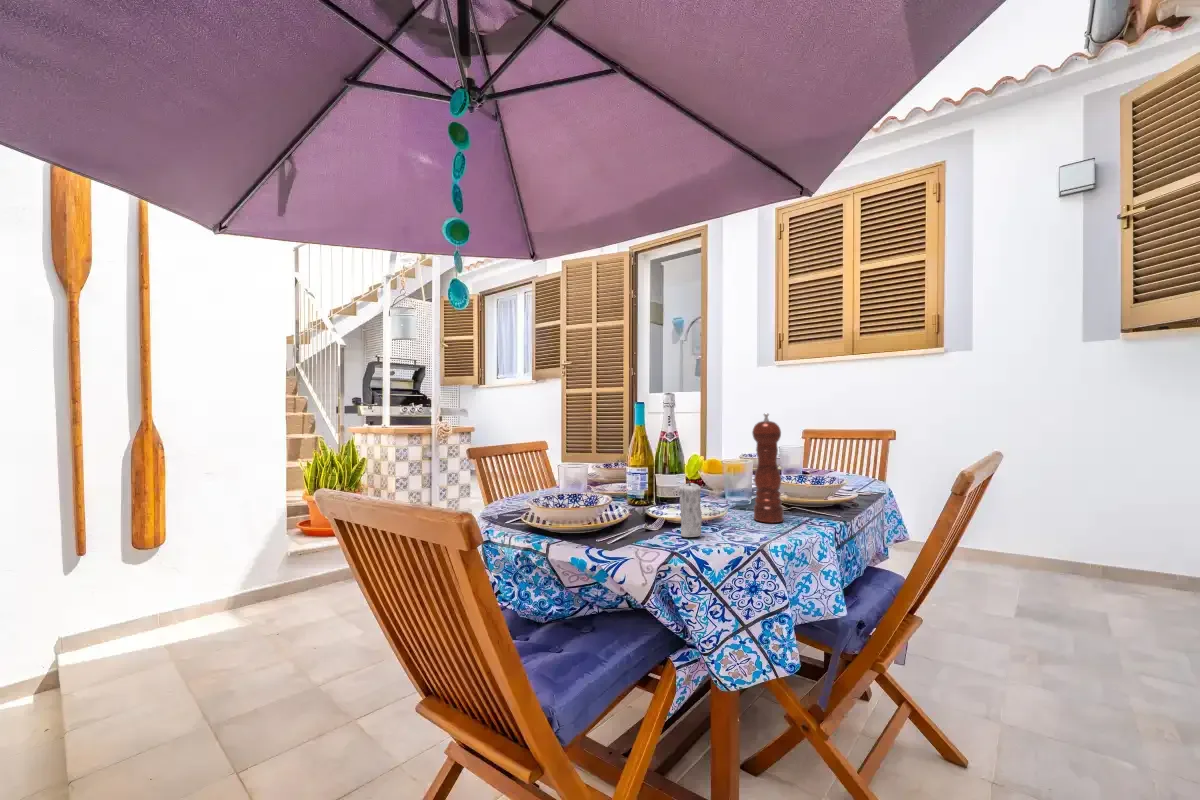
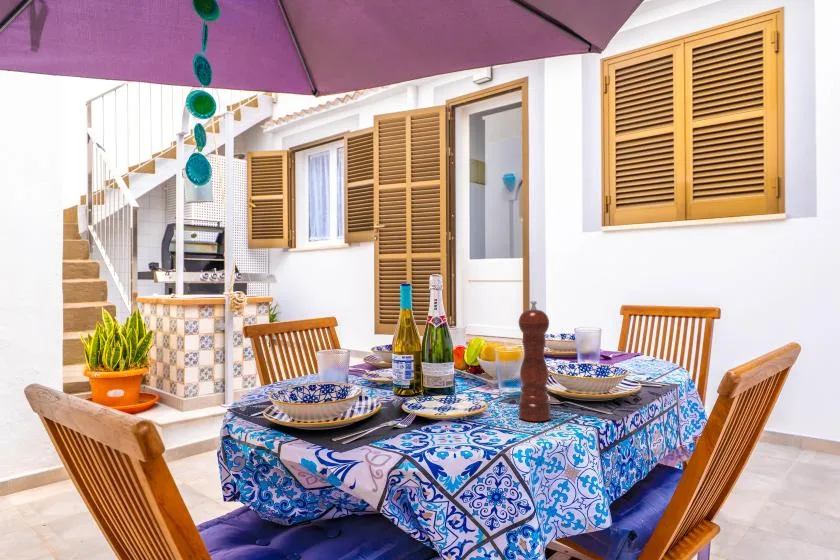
candle: present [679,478,702,537] -> none [426,369,450,438]

